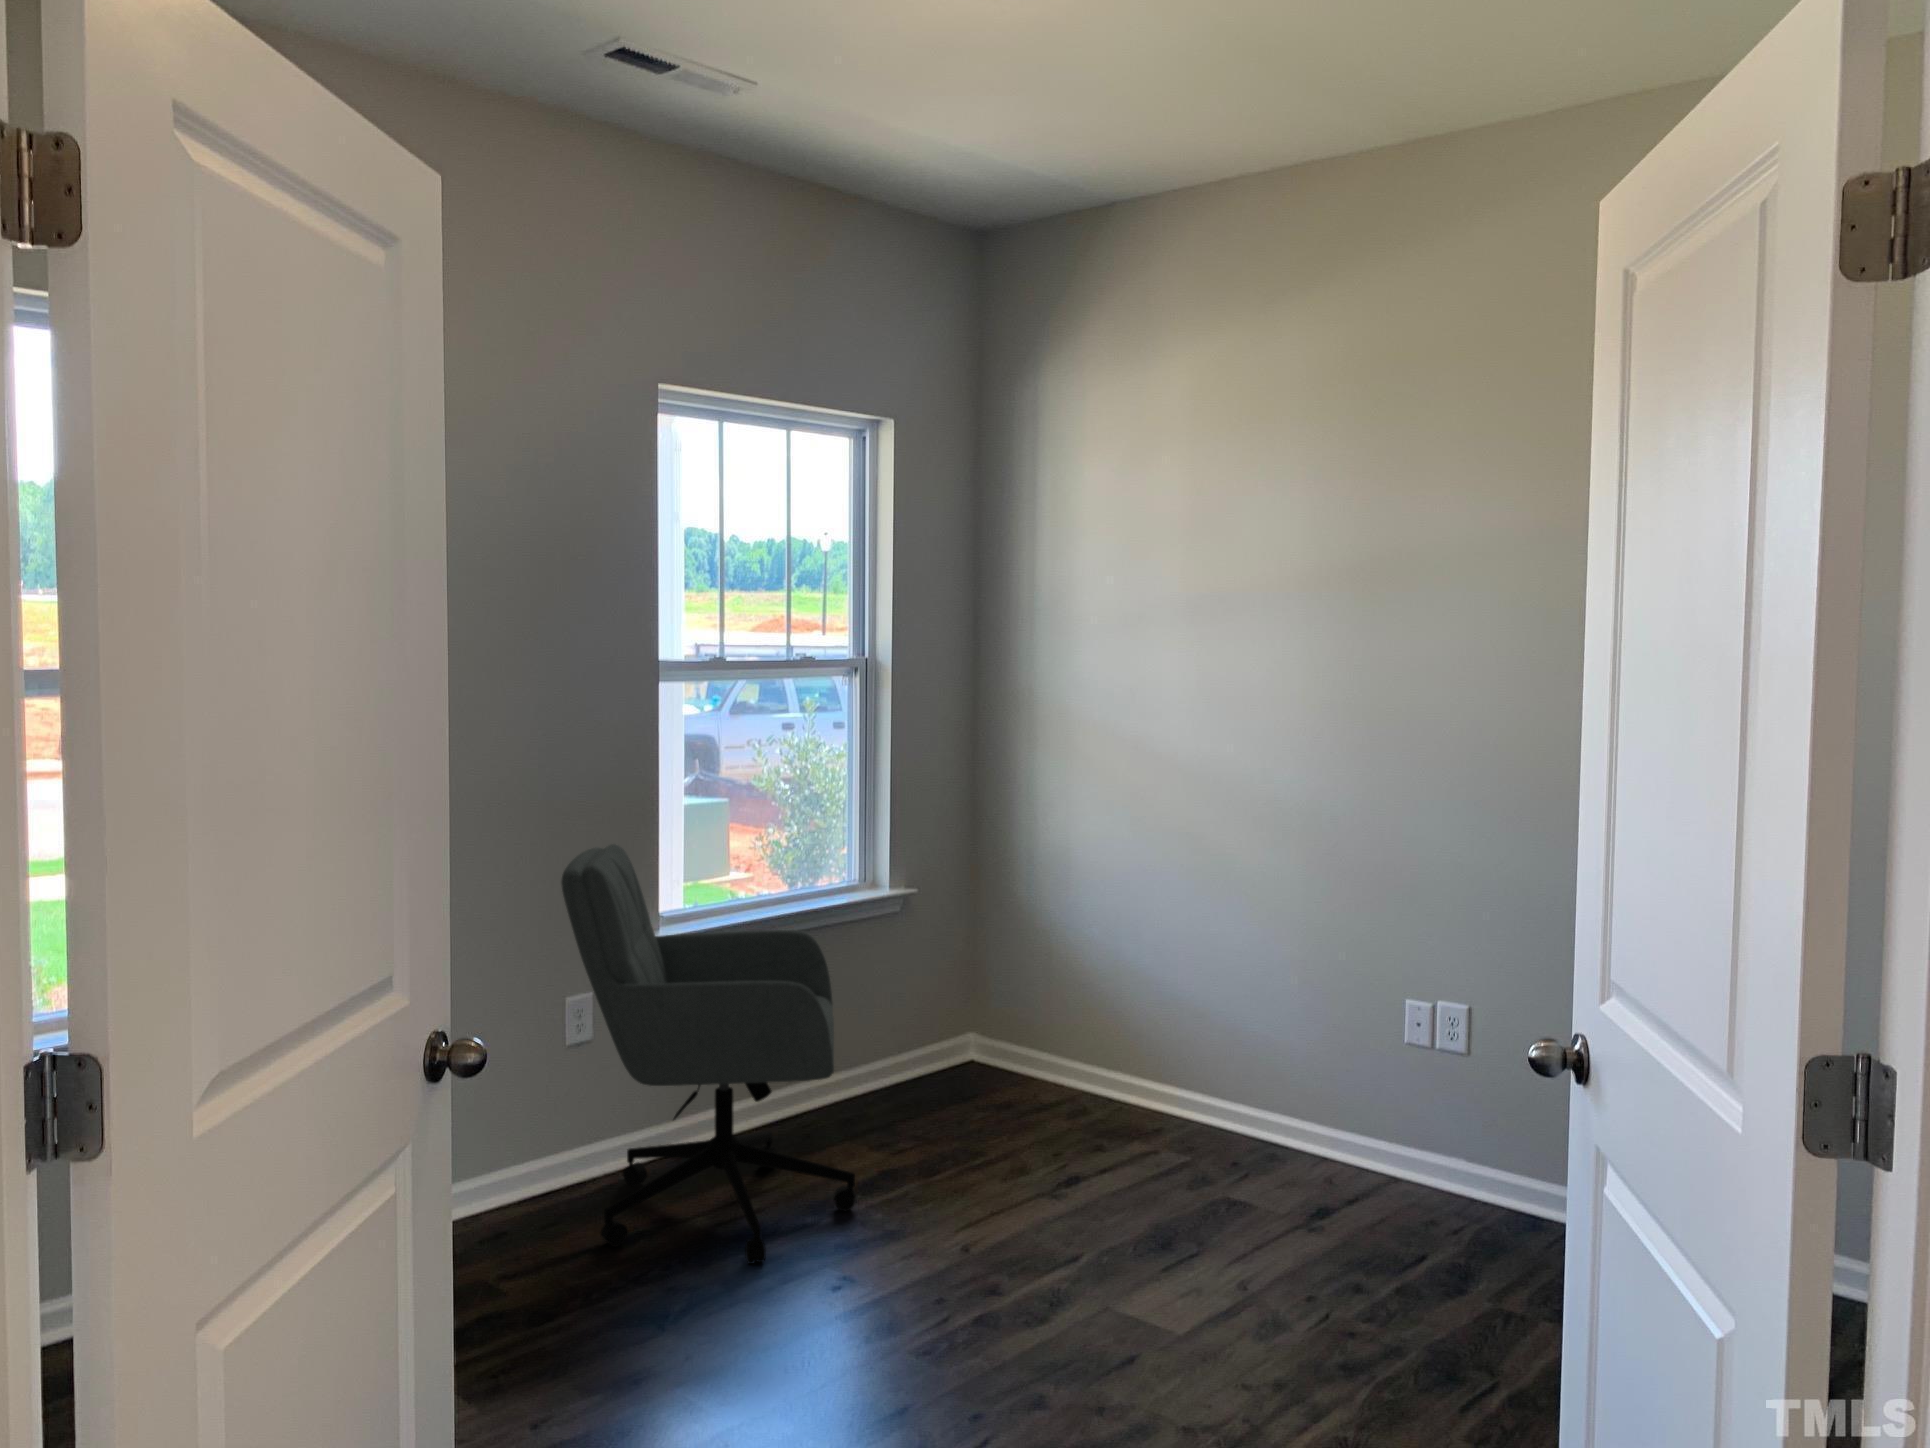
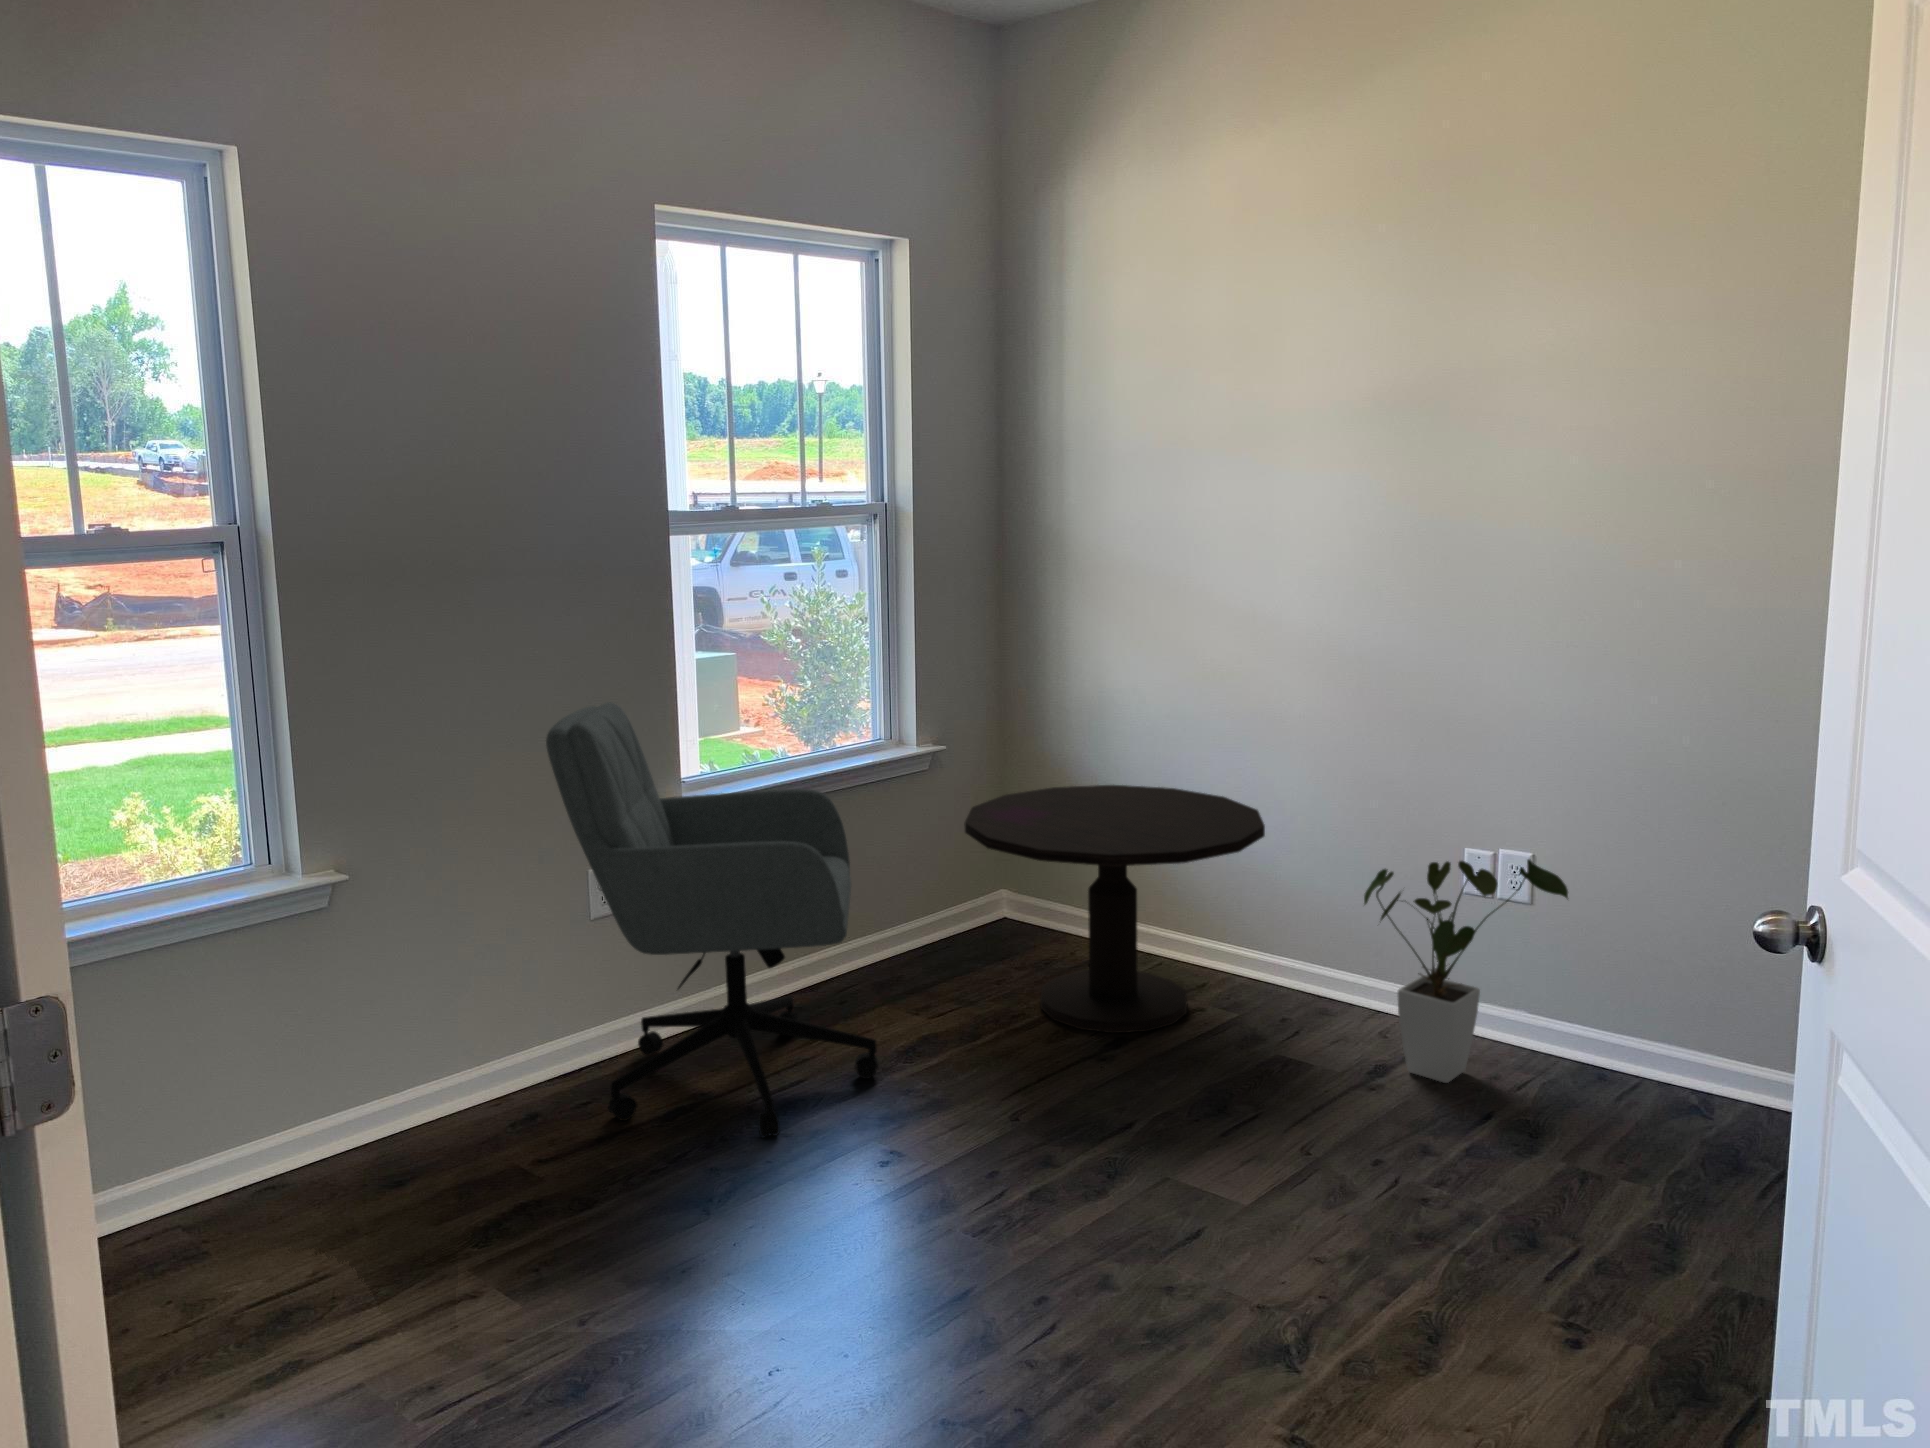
side table: none [941,932,1223,1173] -> present [964,785,1265,1033]
house plant: none [1311,1012,1500,1224] -> present [1364,859,1568,1083]

